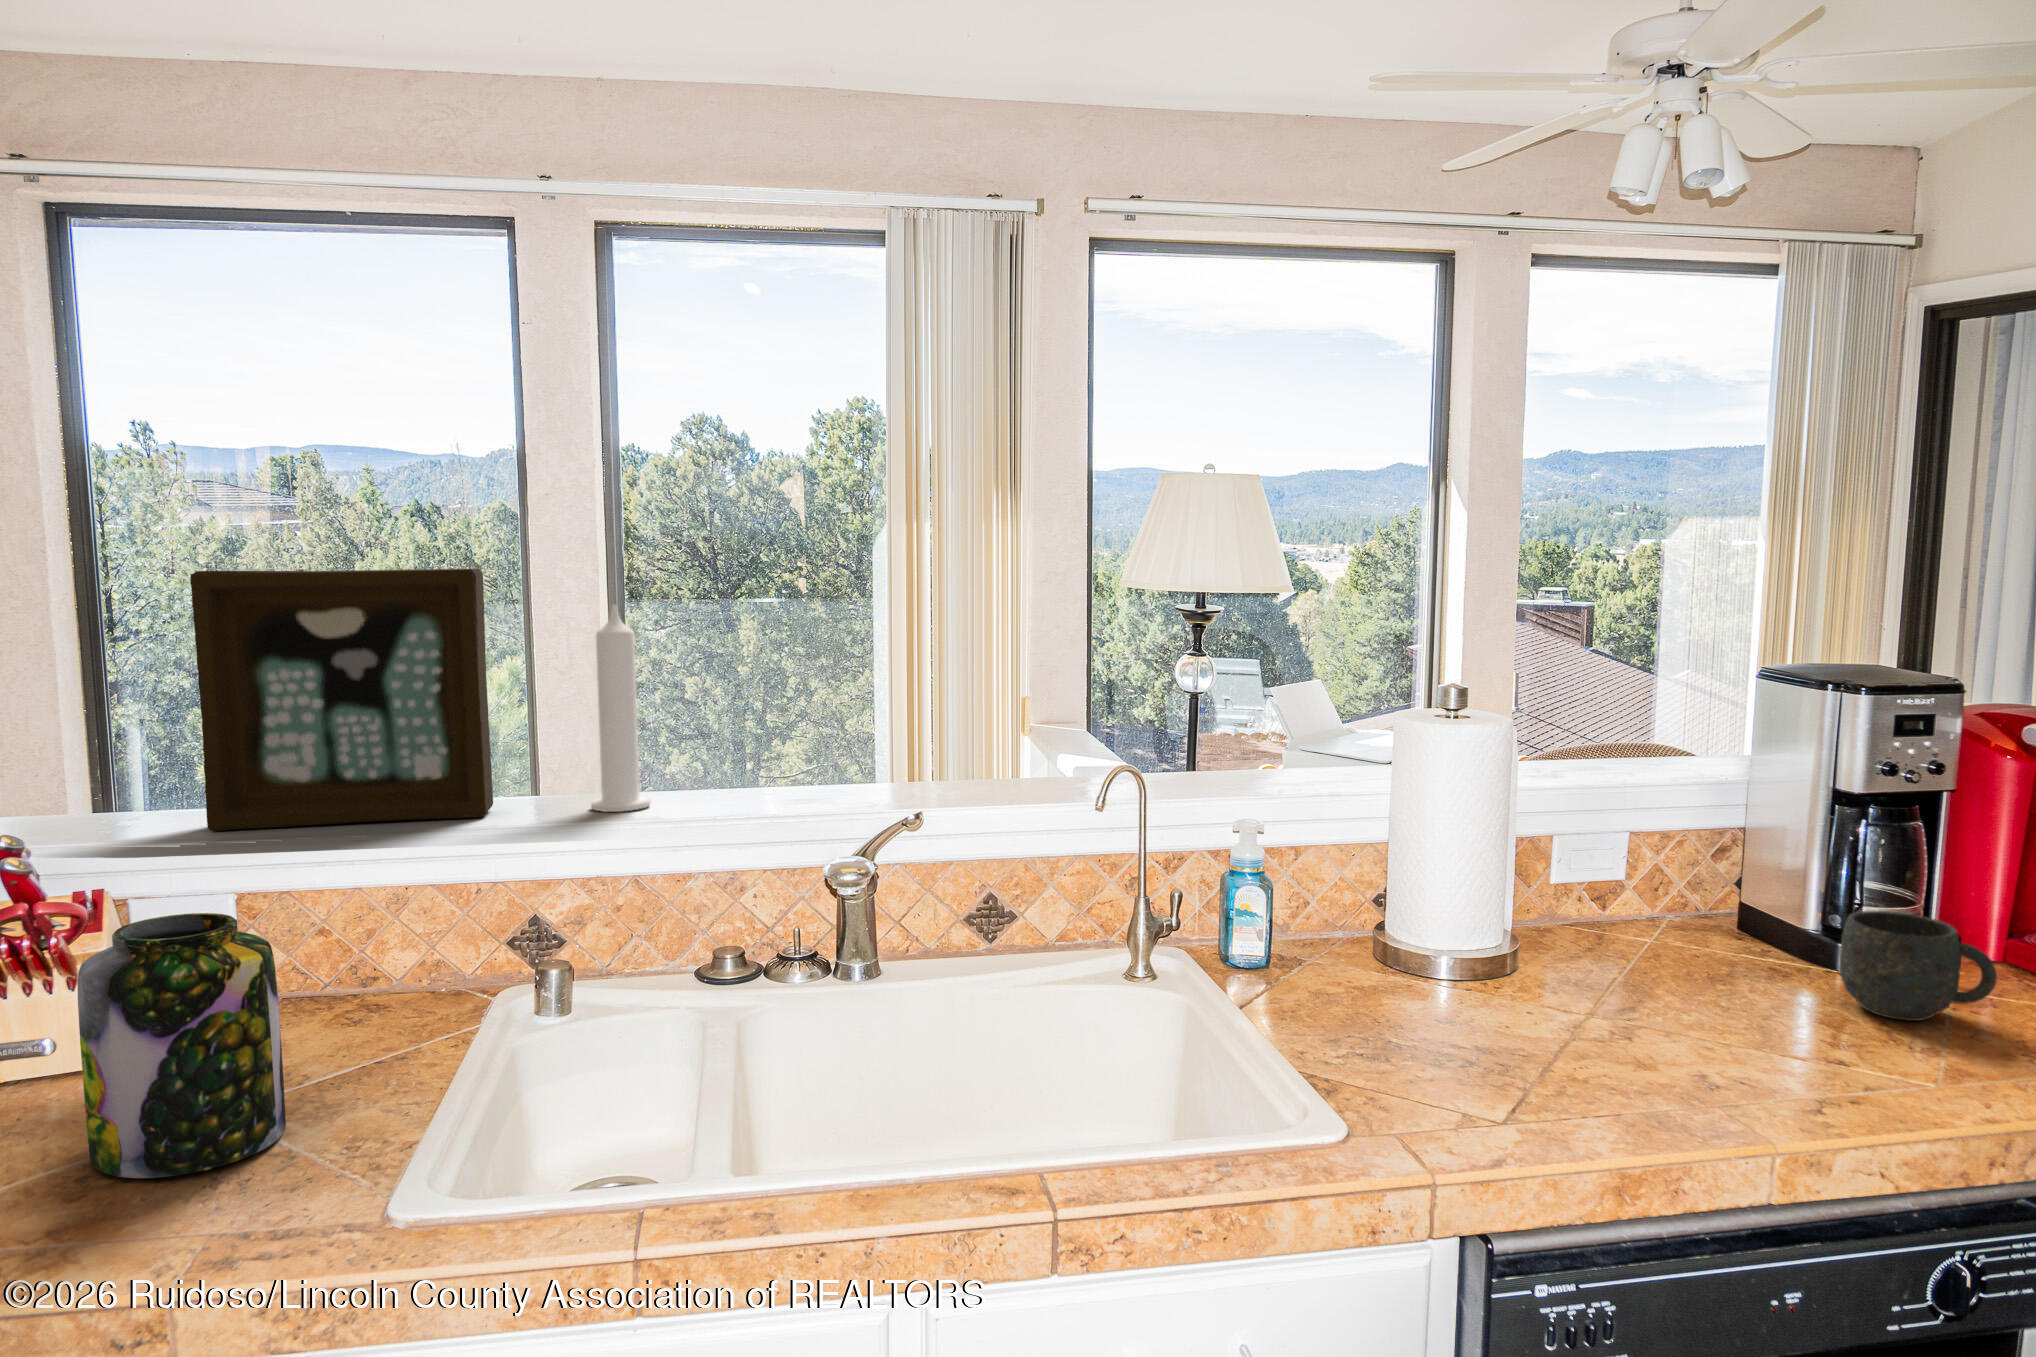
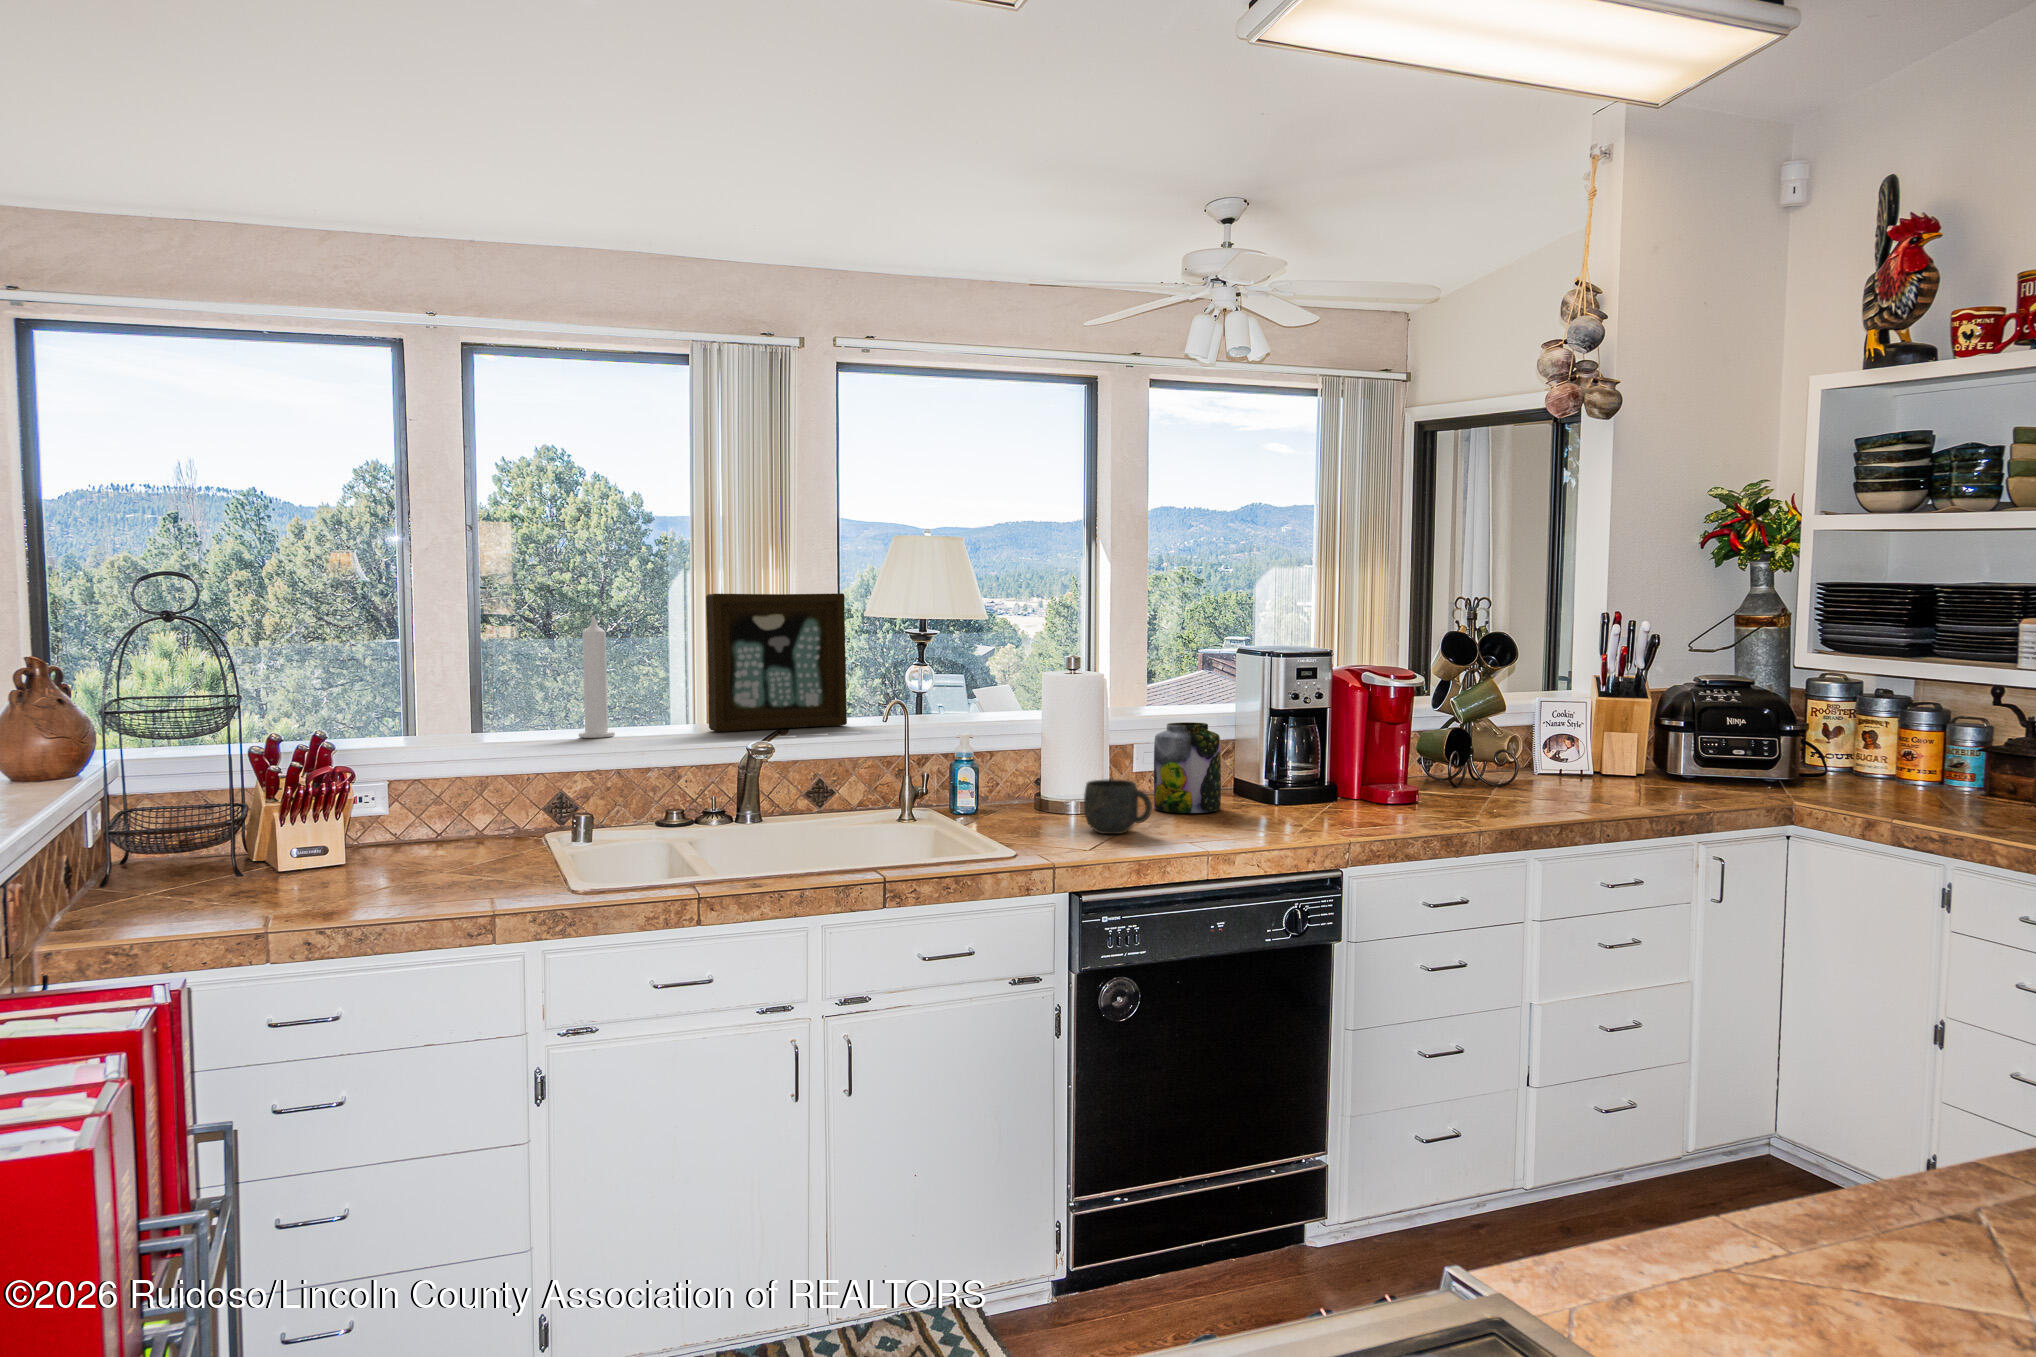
picture frame: present [190,569,493,831] -> present [706,593,847,732]
mug: present [1840,911,1997,1021] -> present [1084,779,1152,834]
jar: present [78,913,286,1178] -> present [1154,722,1221,813]

